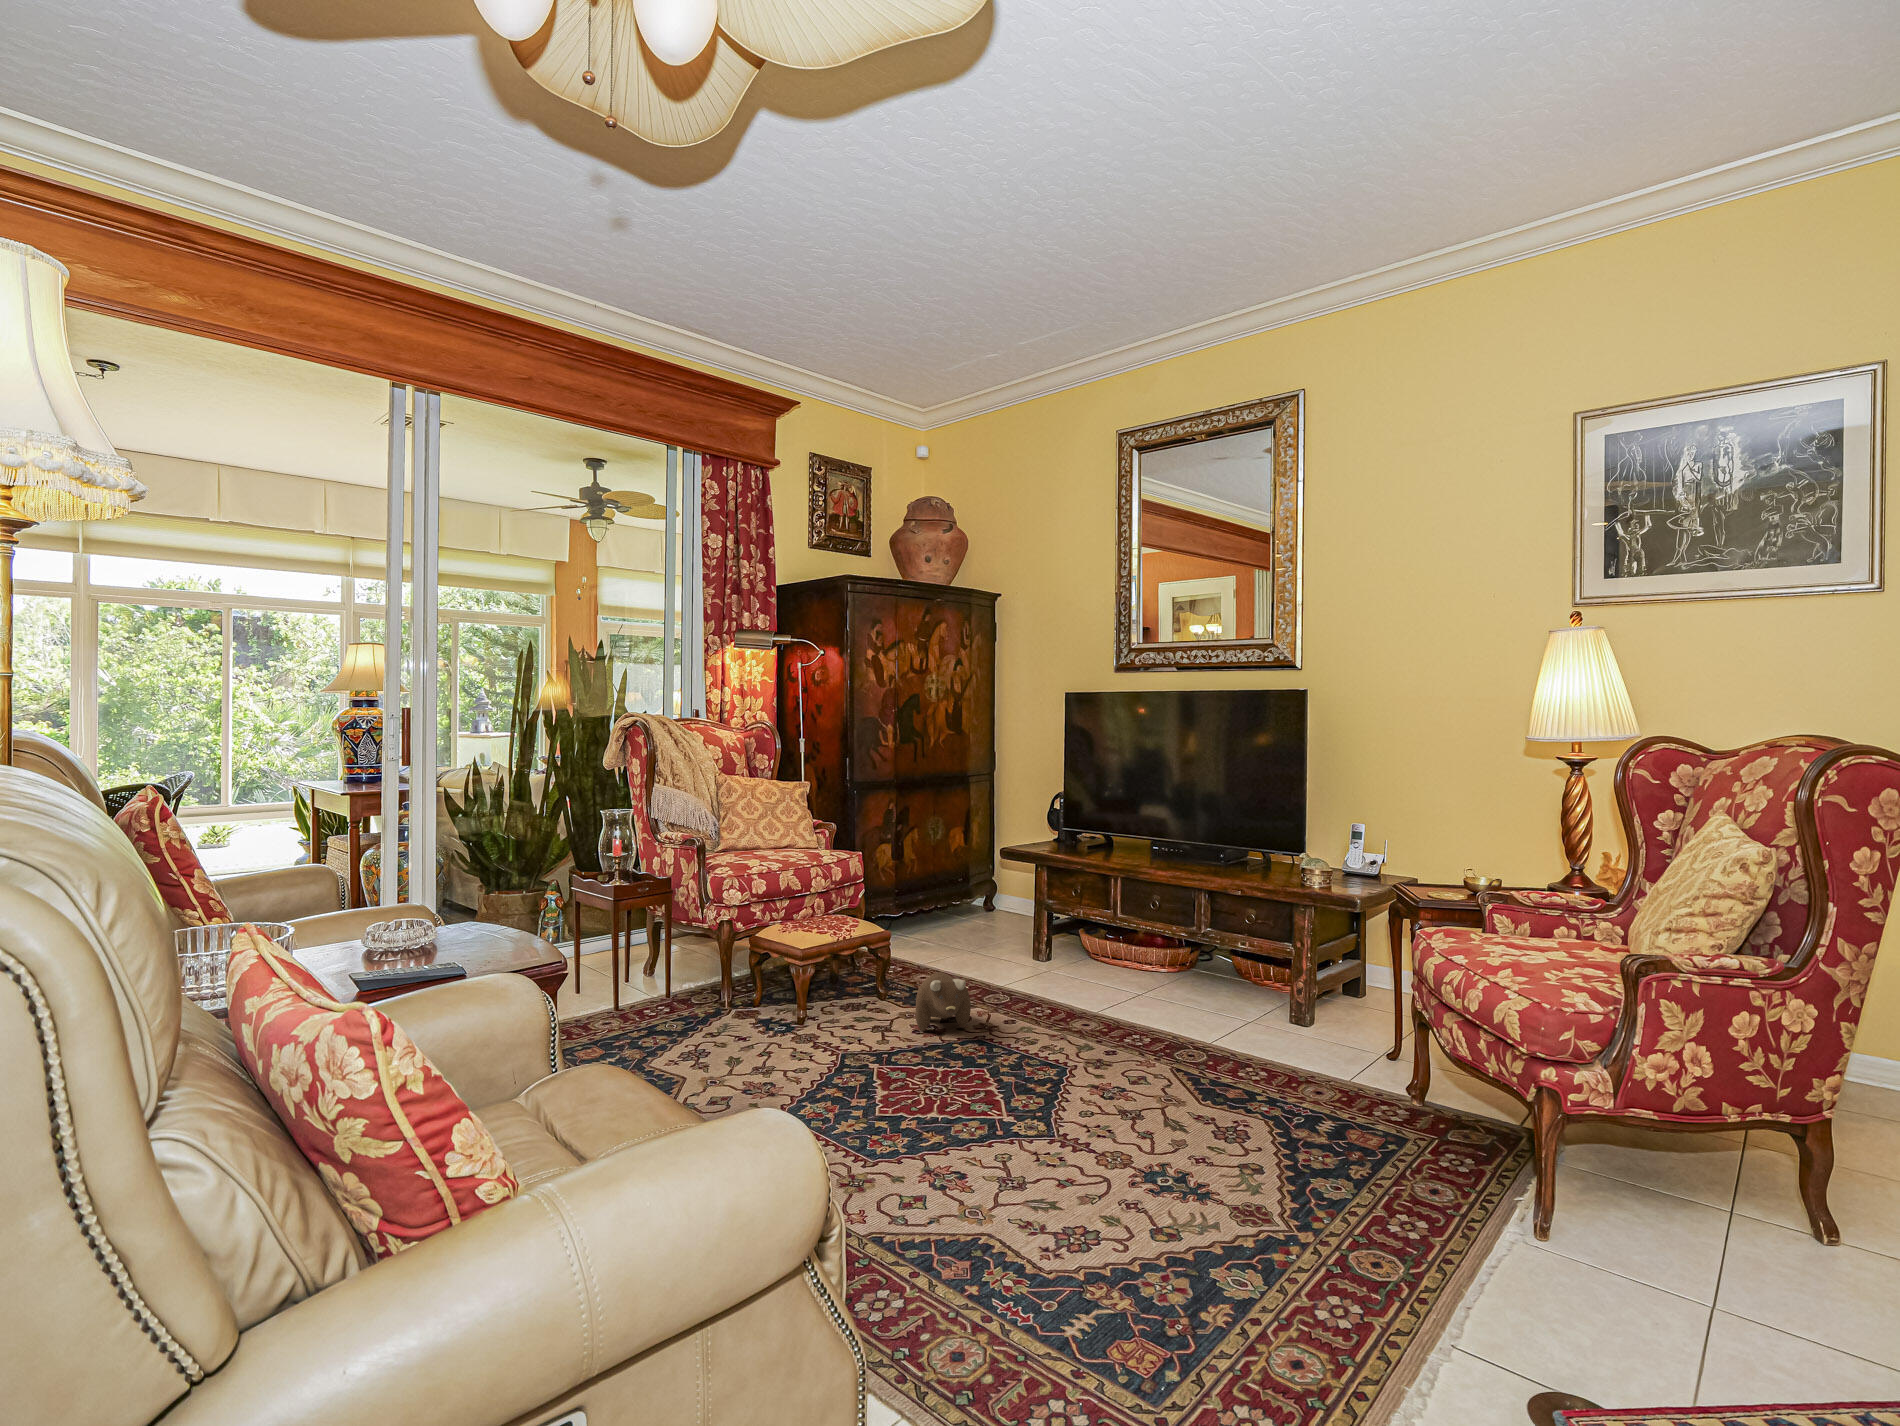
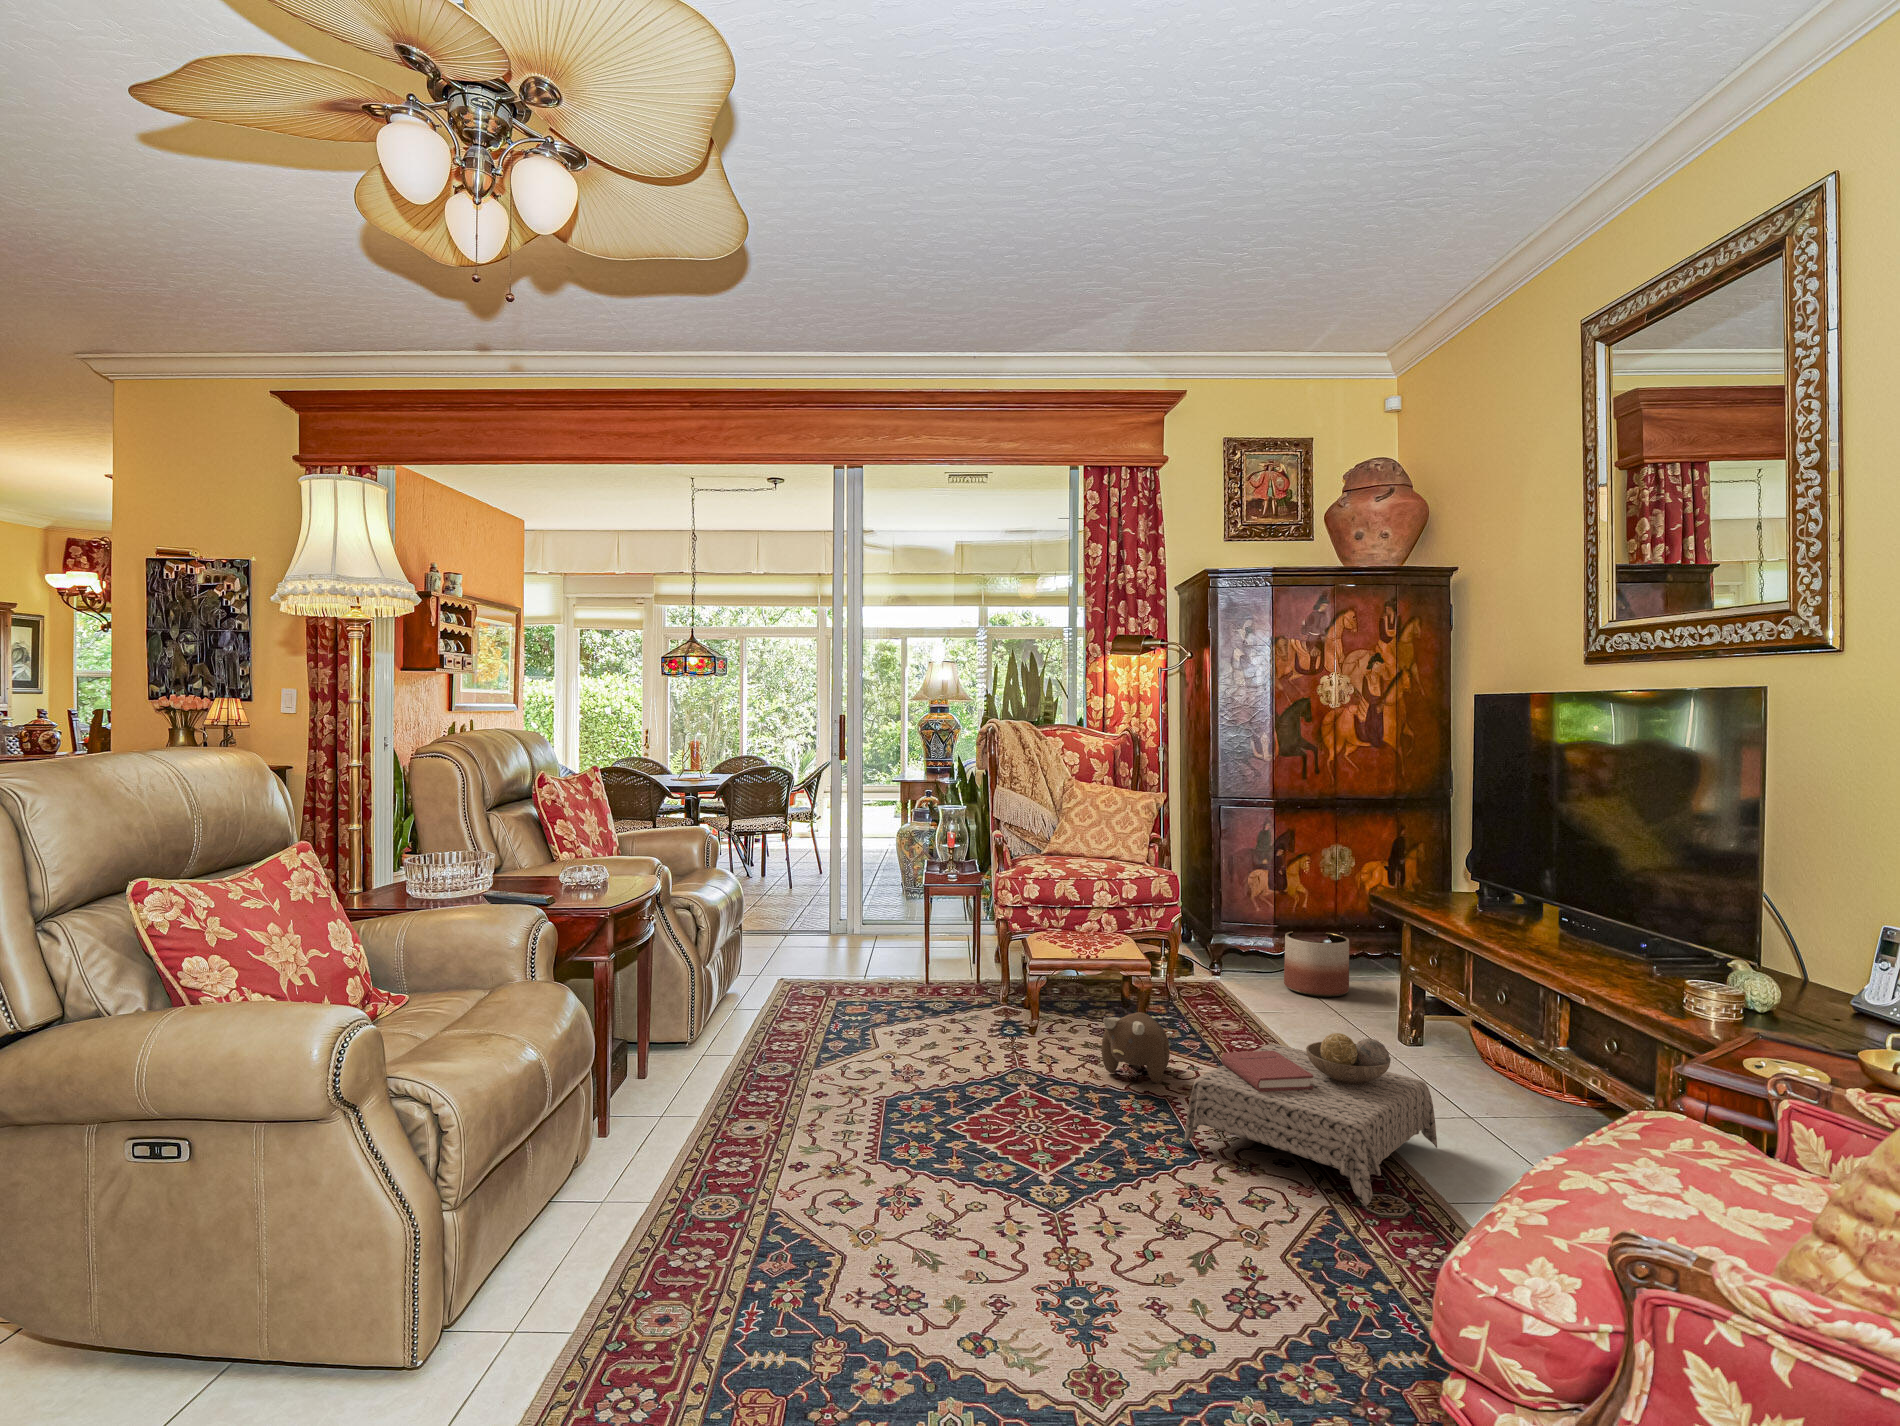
planter: none [910,885,959,938] -> present [1284,931,1349,997]
ottoman: none [1036,948,1198,1061] -> present [1184,1033,1437,1206]

